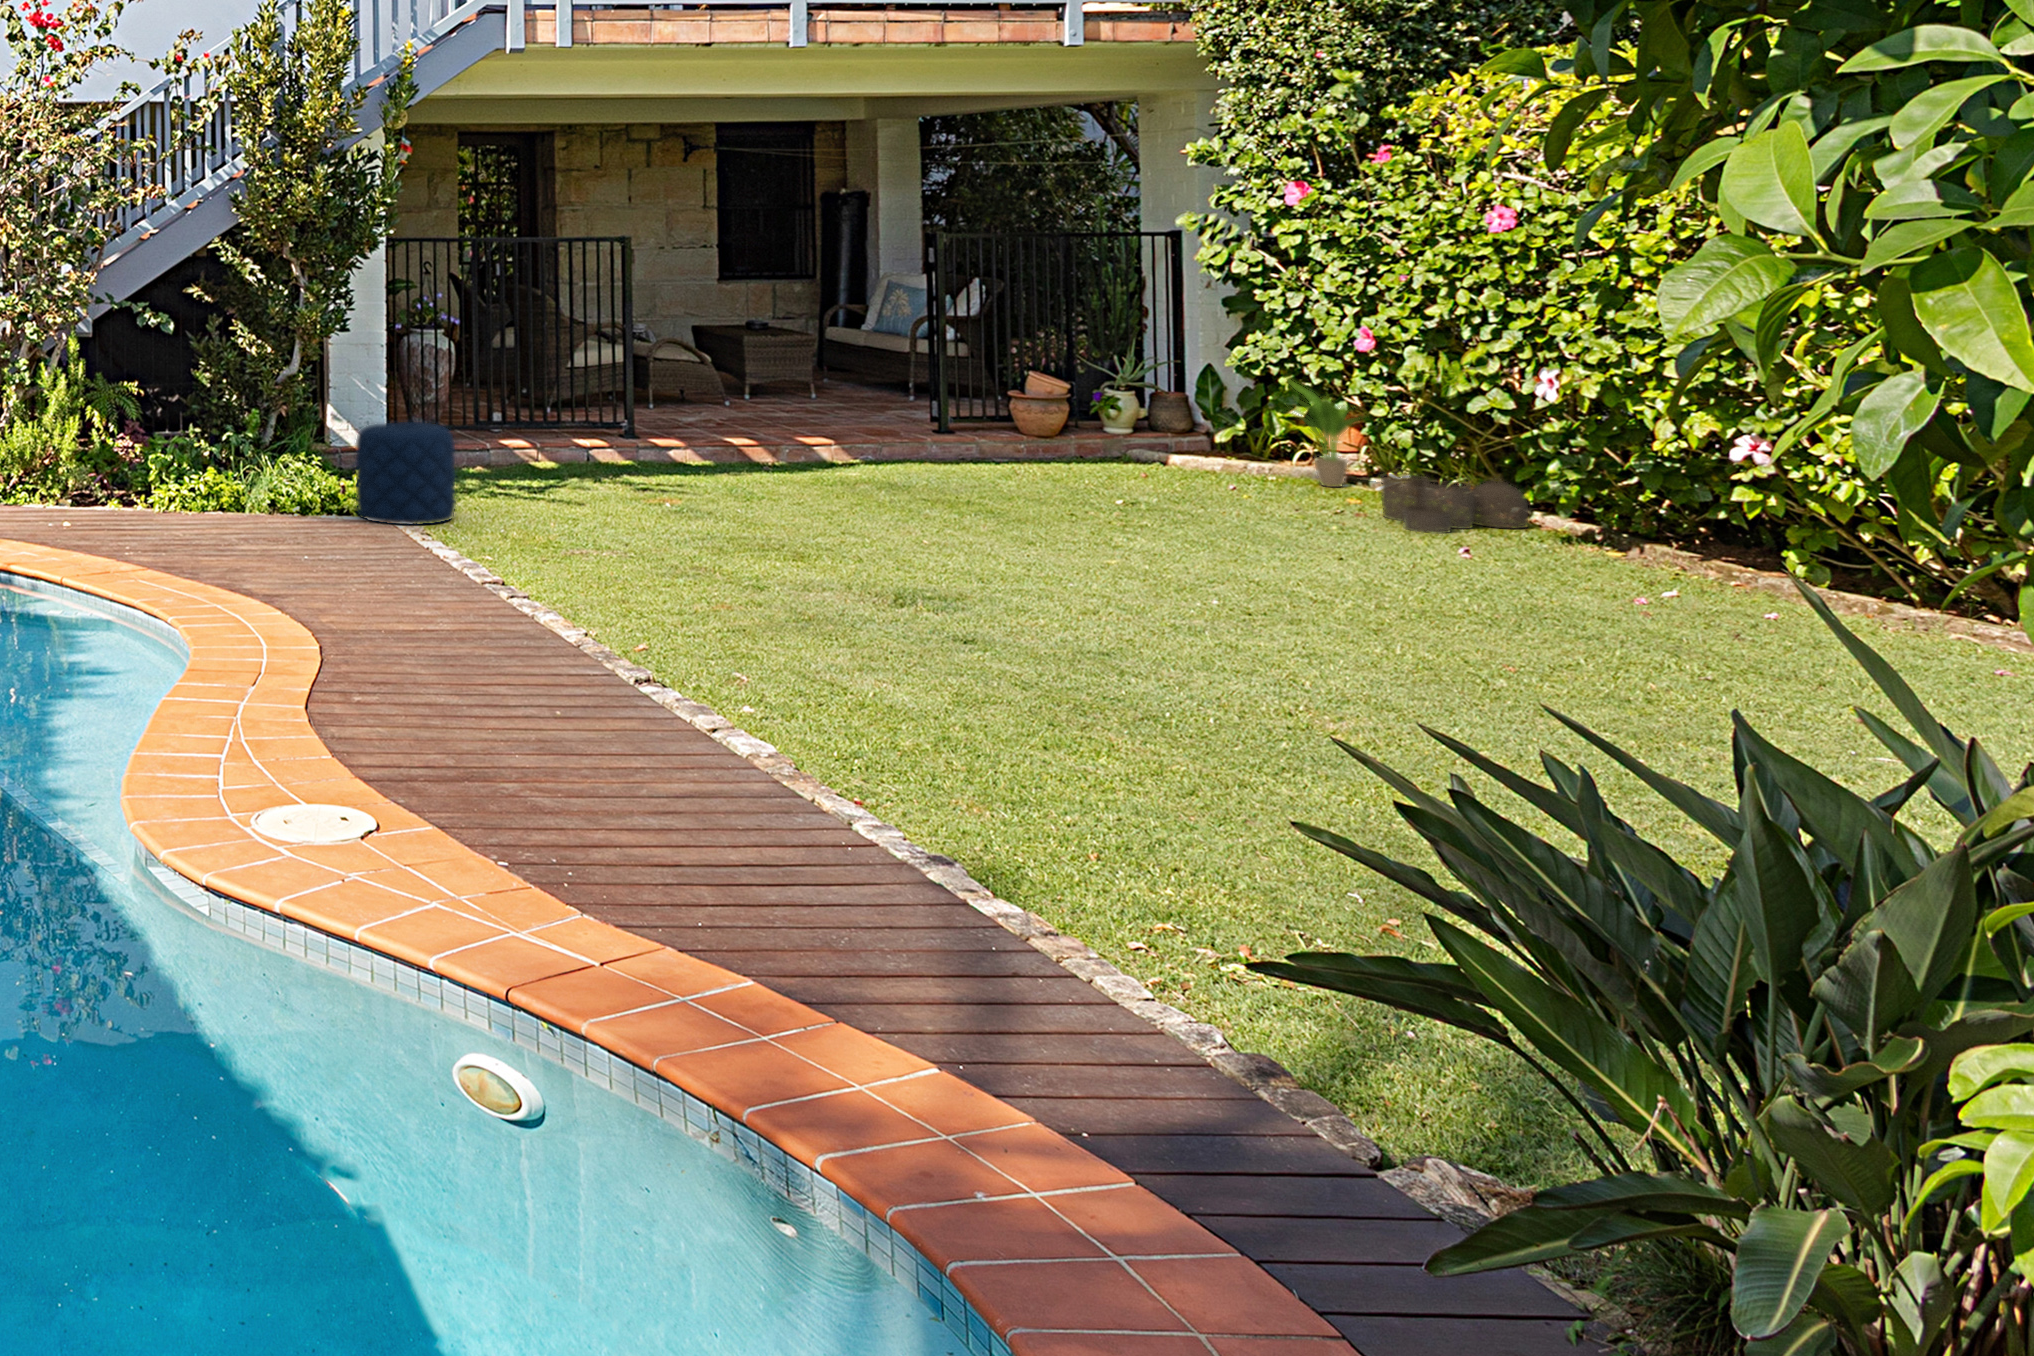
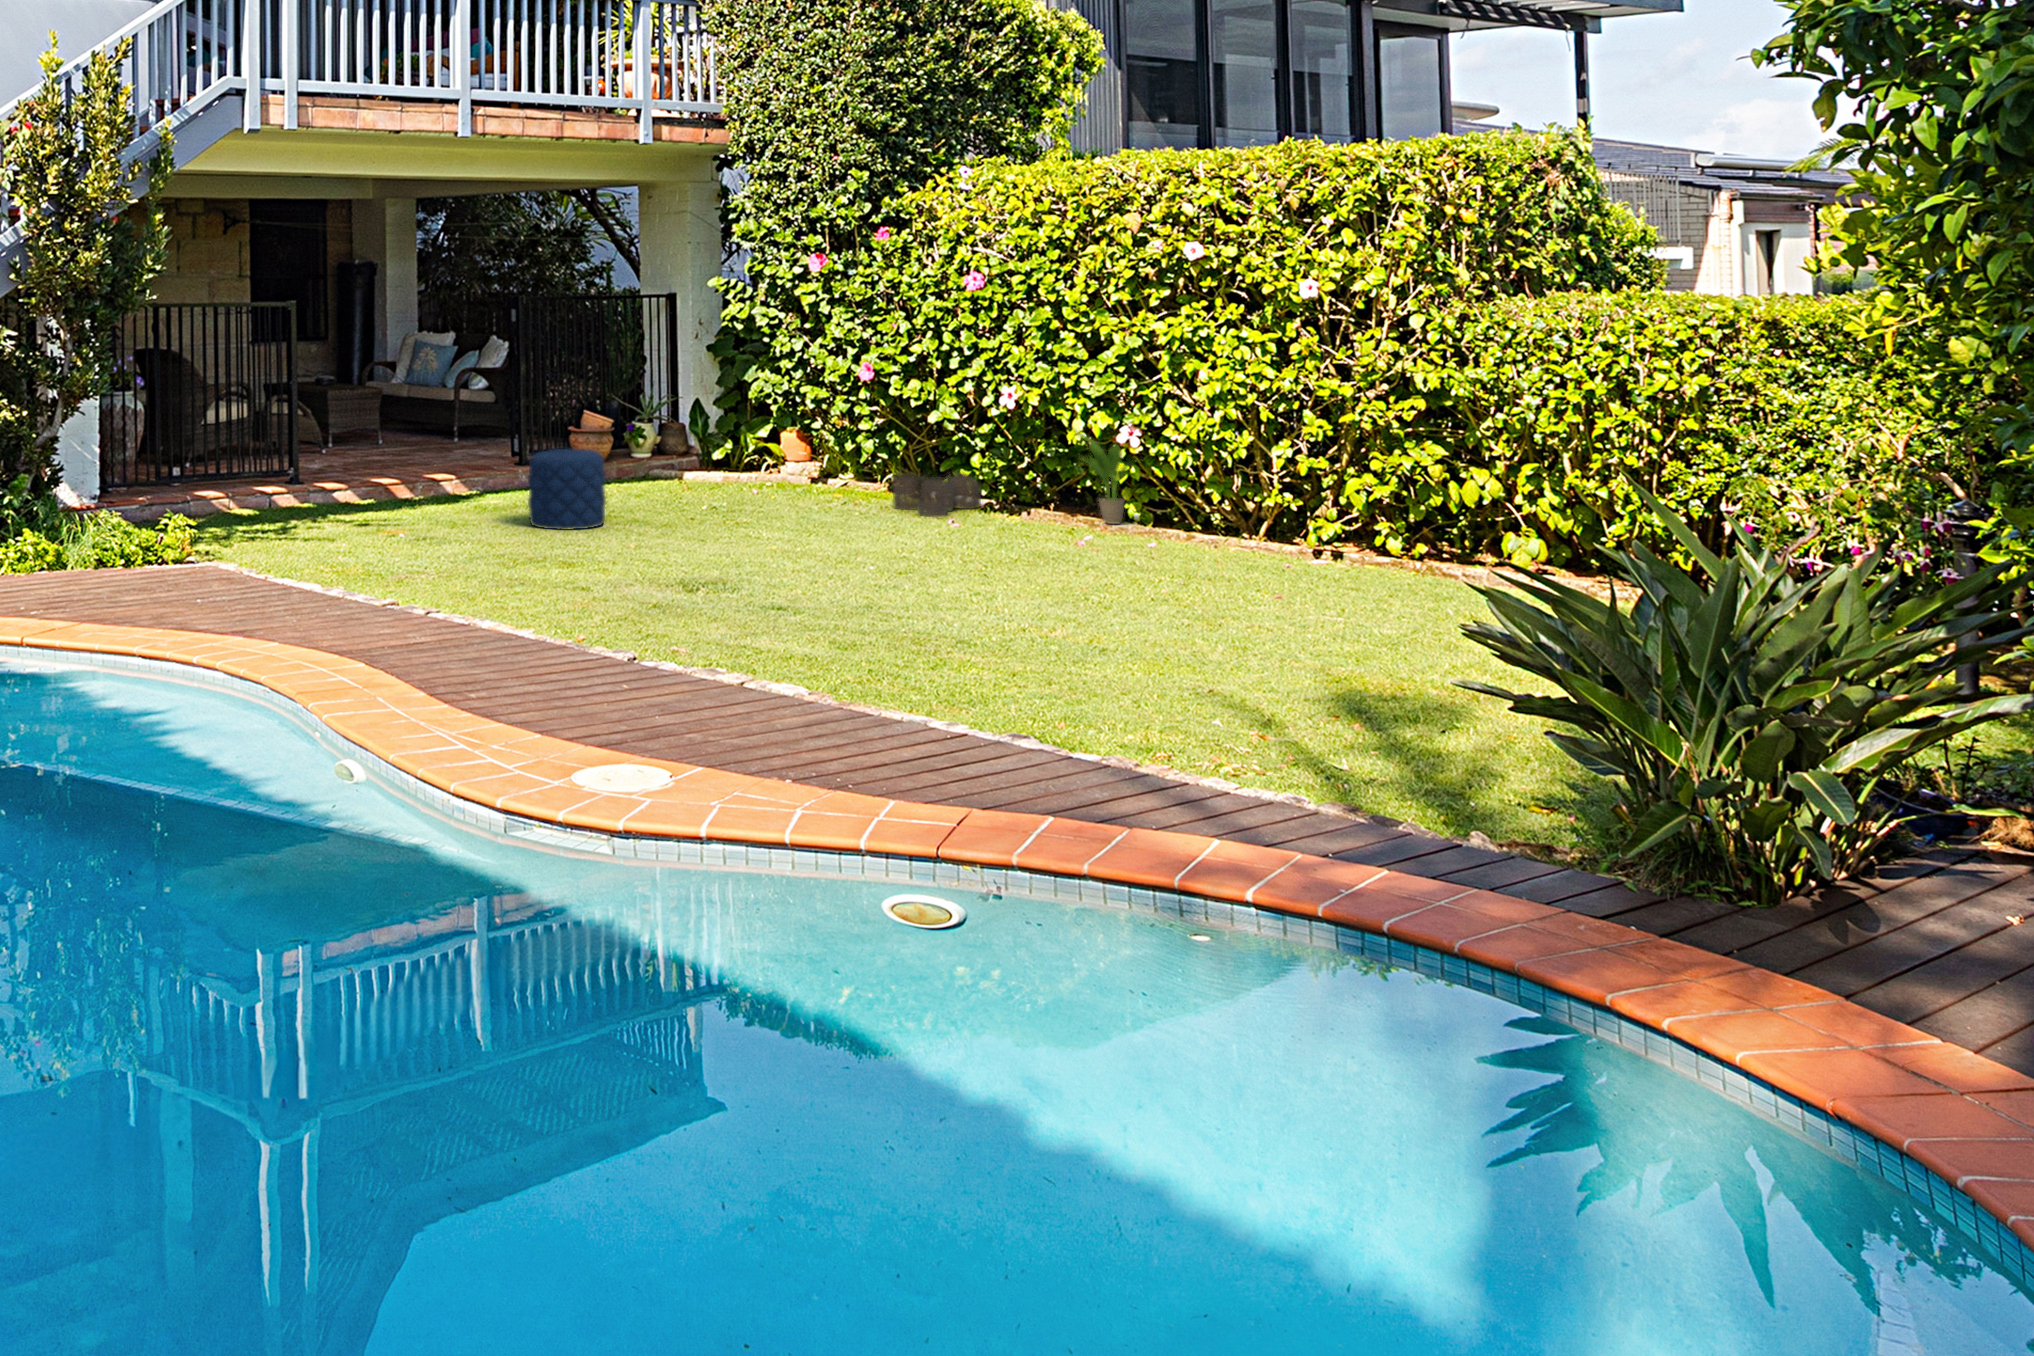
potted plant: present [1287,379,1361,487] -> present [1078,433,1143,524]
pouf: present [355,422,456,525] -> present [528,449,606,530]

